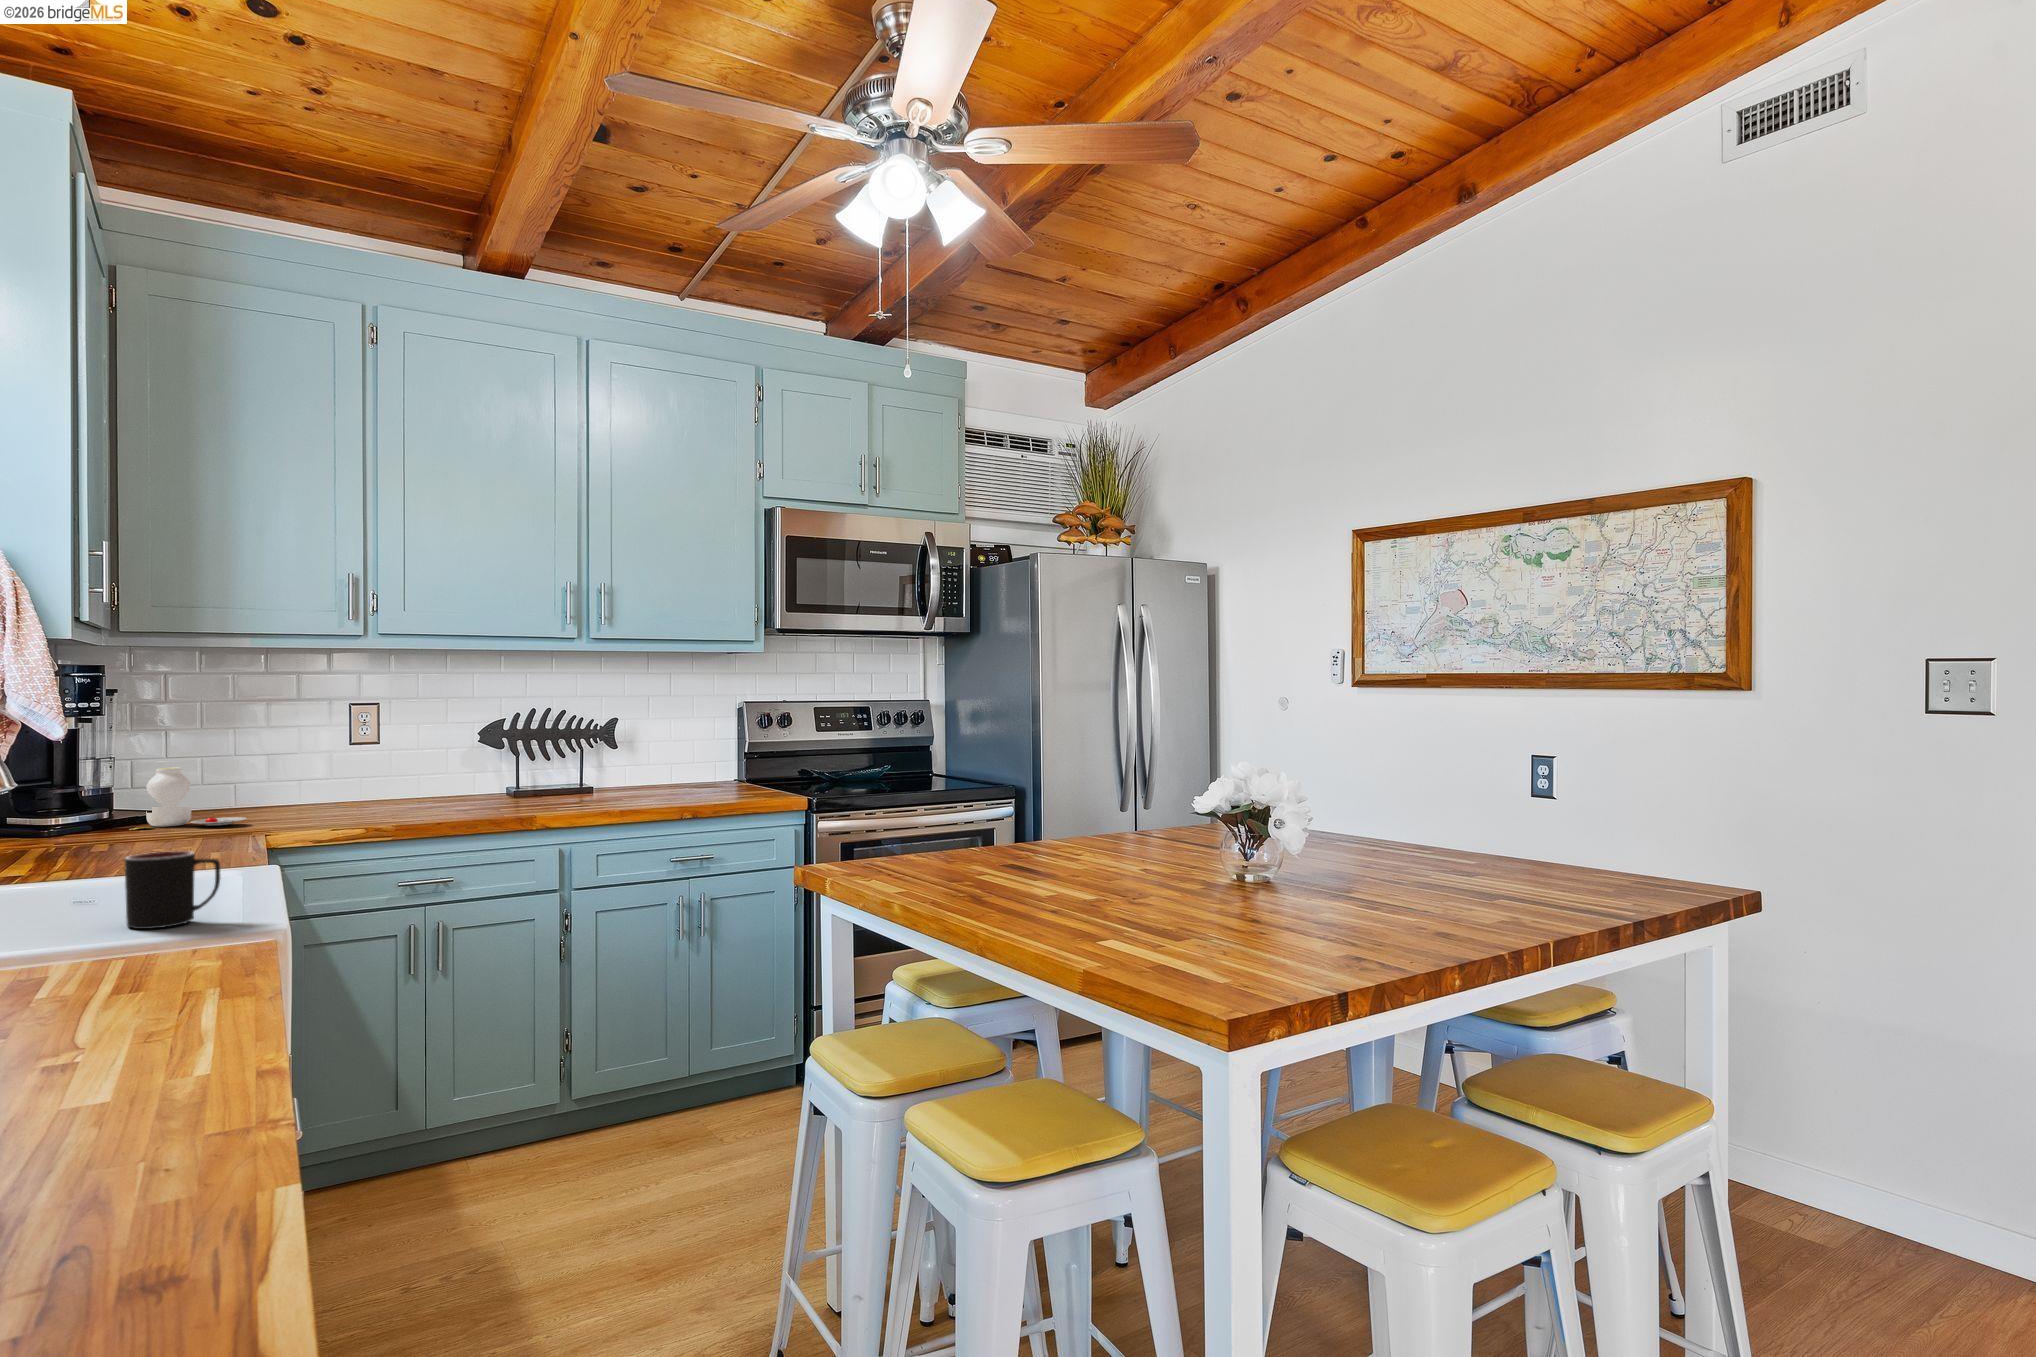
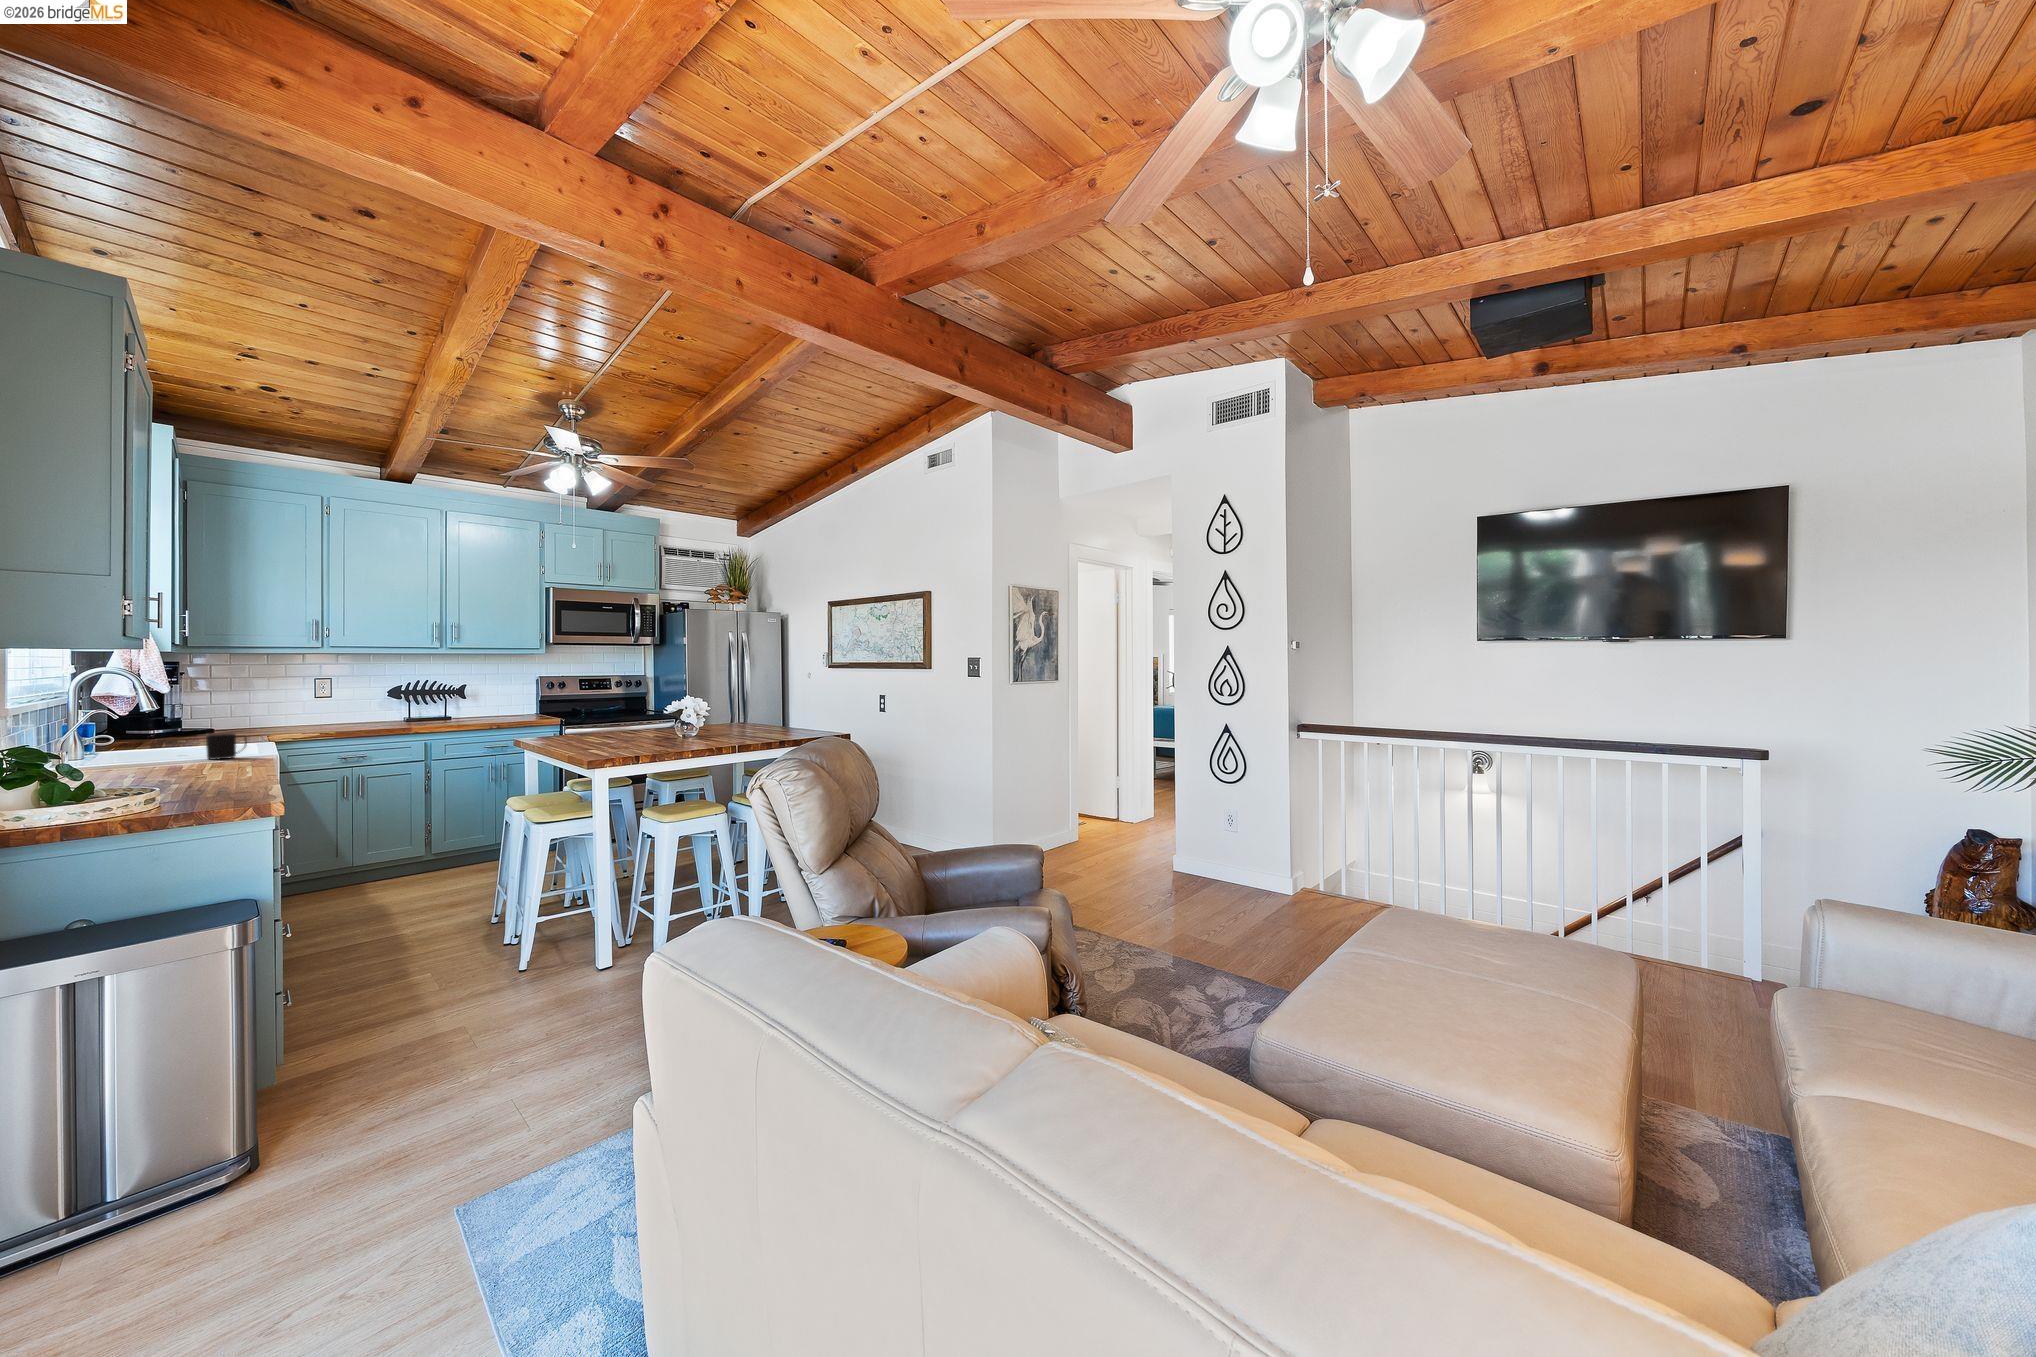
jar: present [129,768,246,830] -> none [193,708,258,736]

